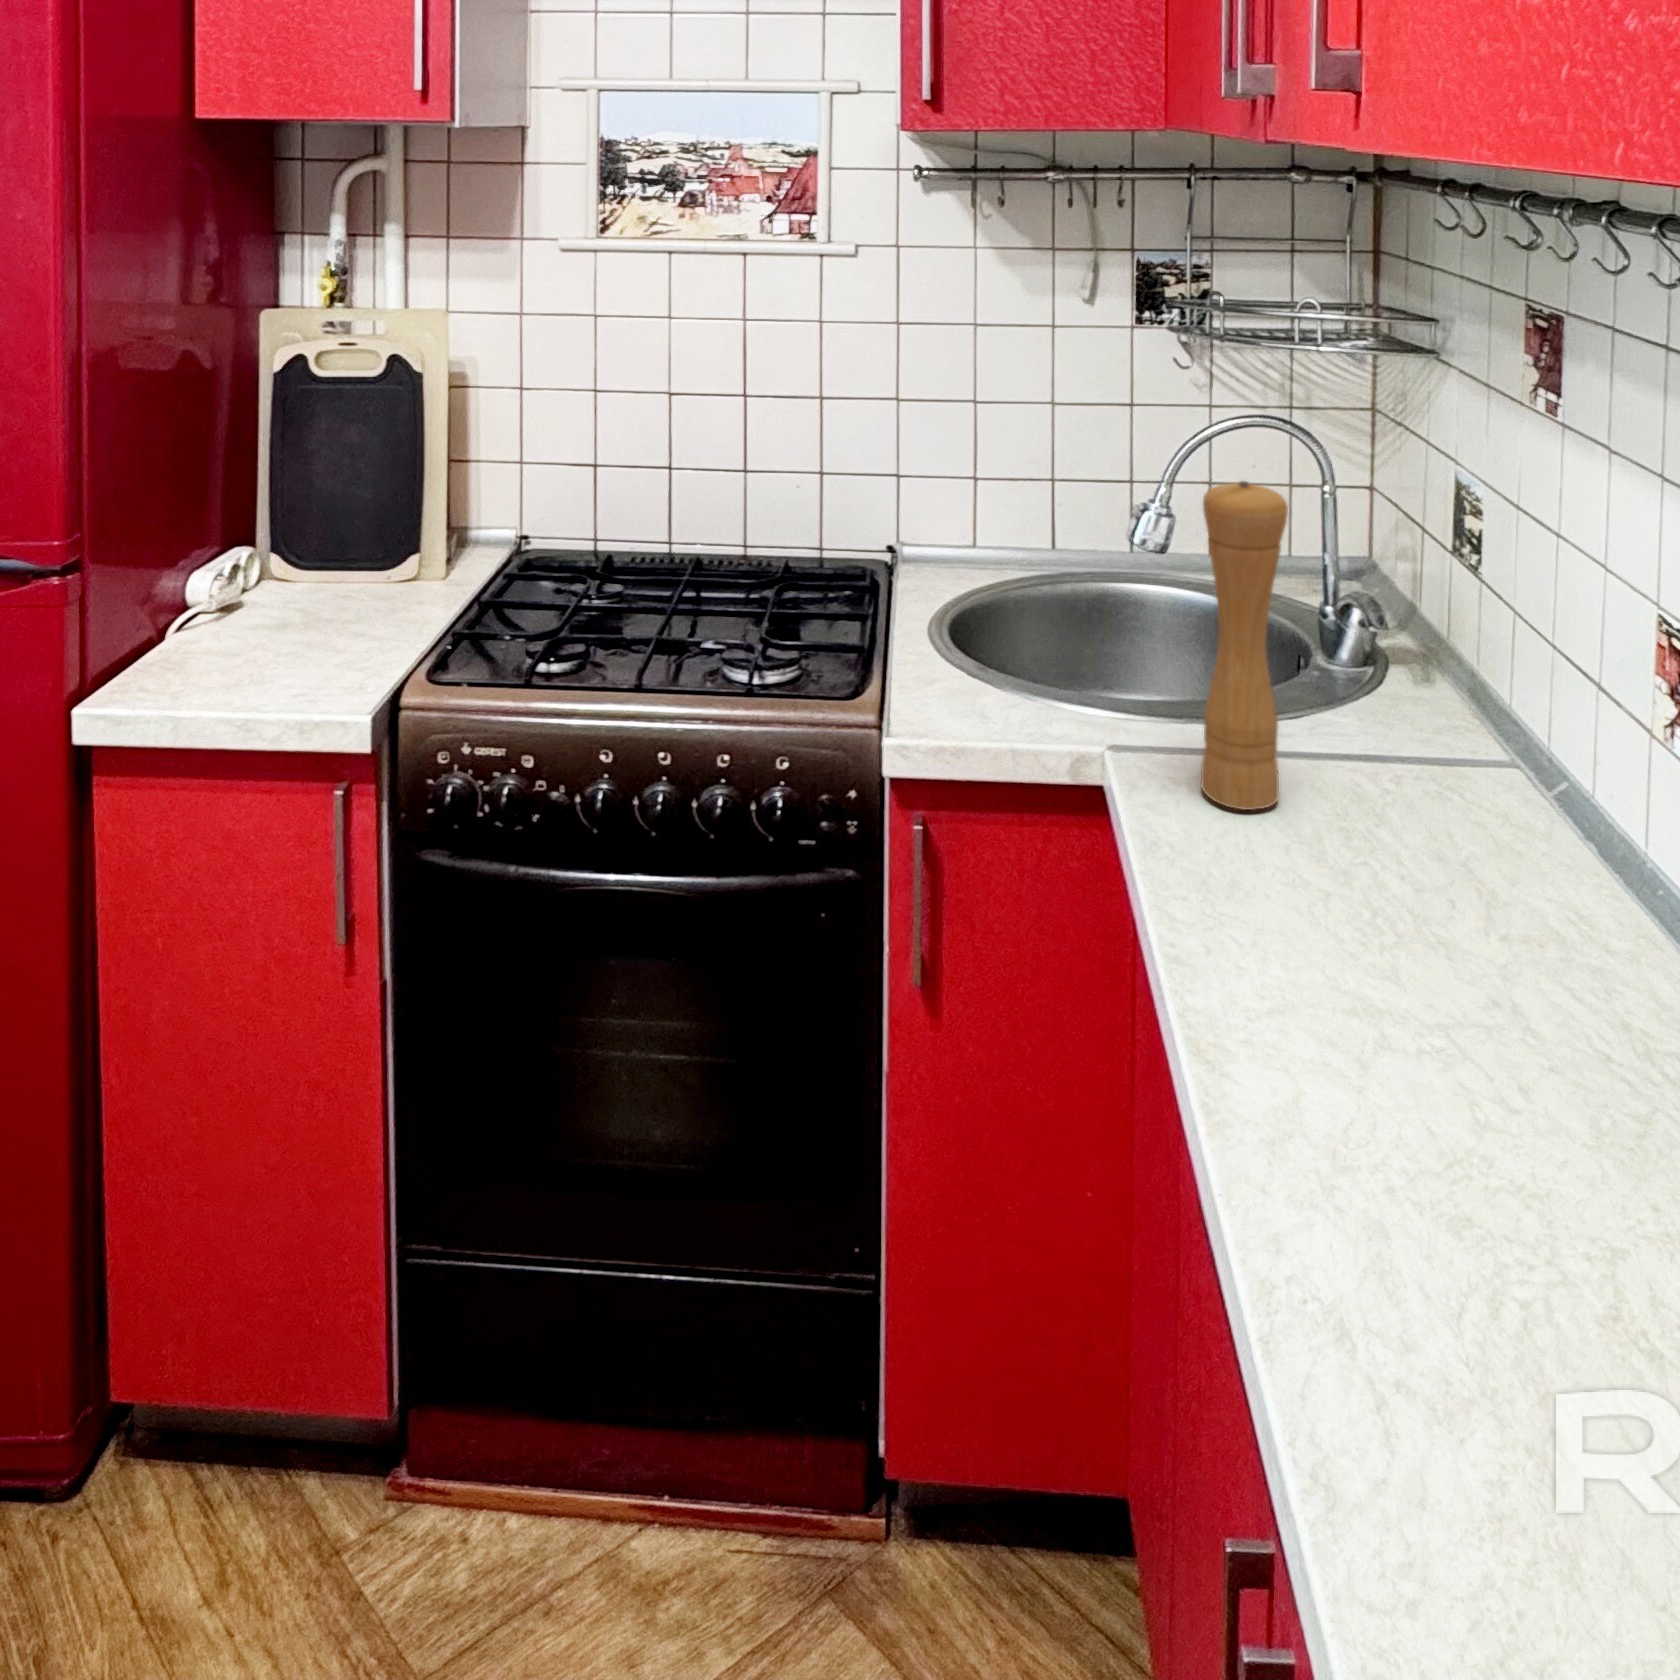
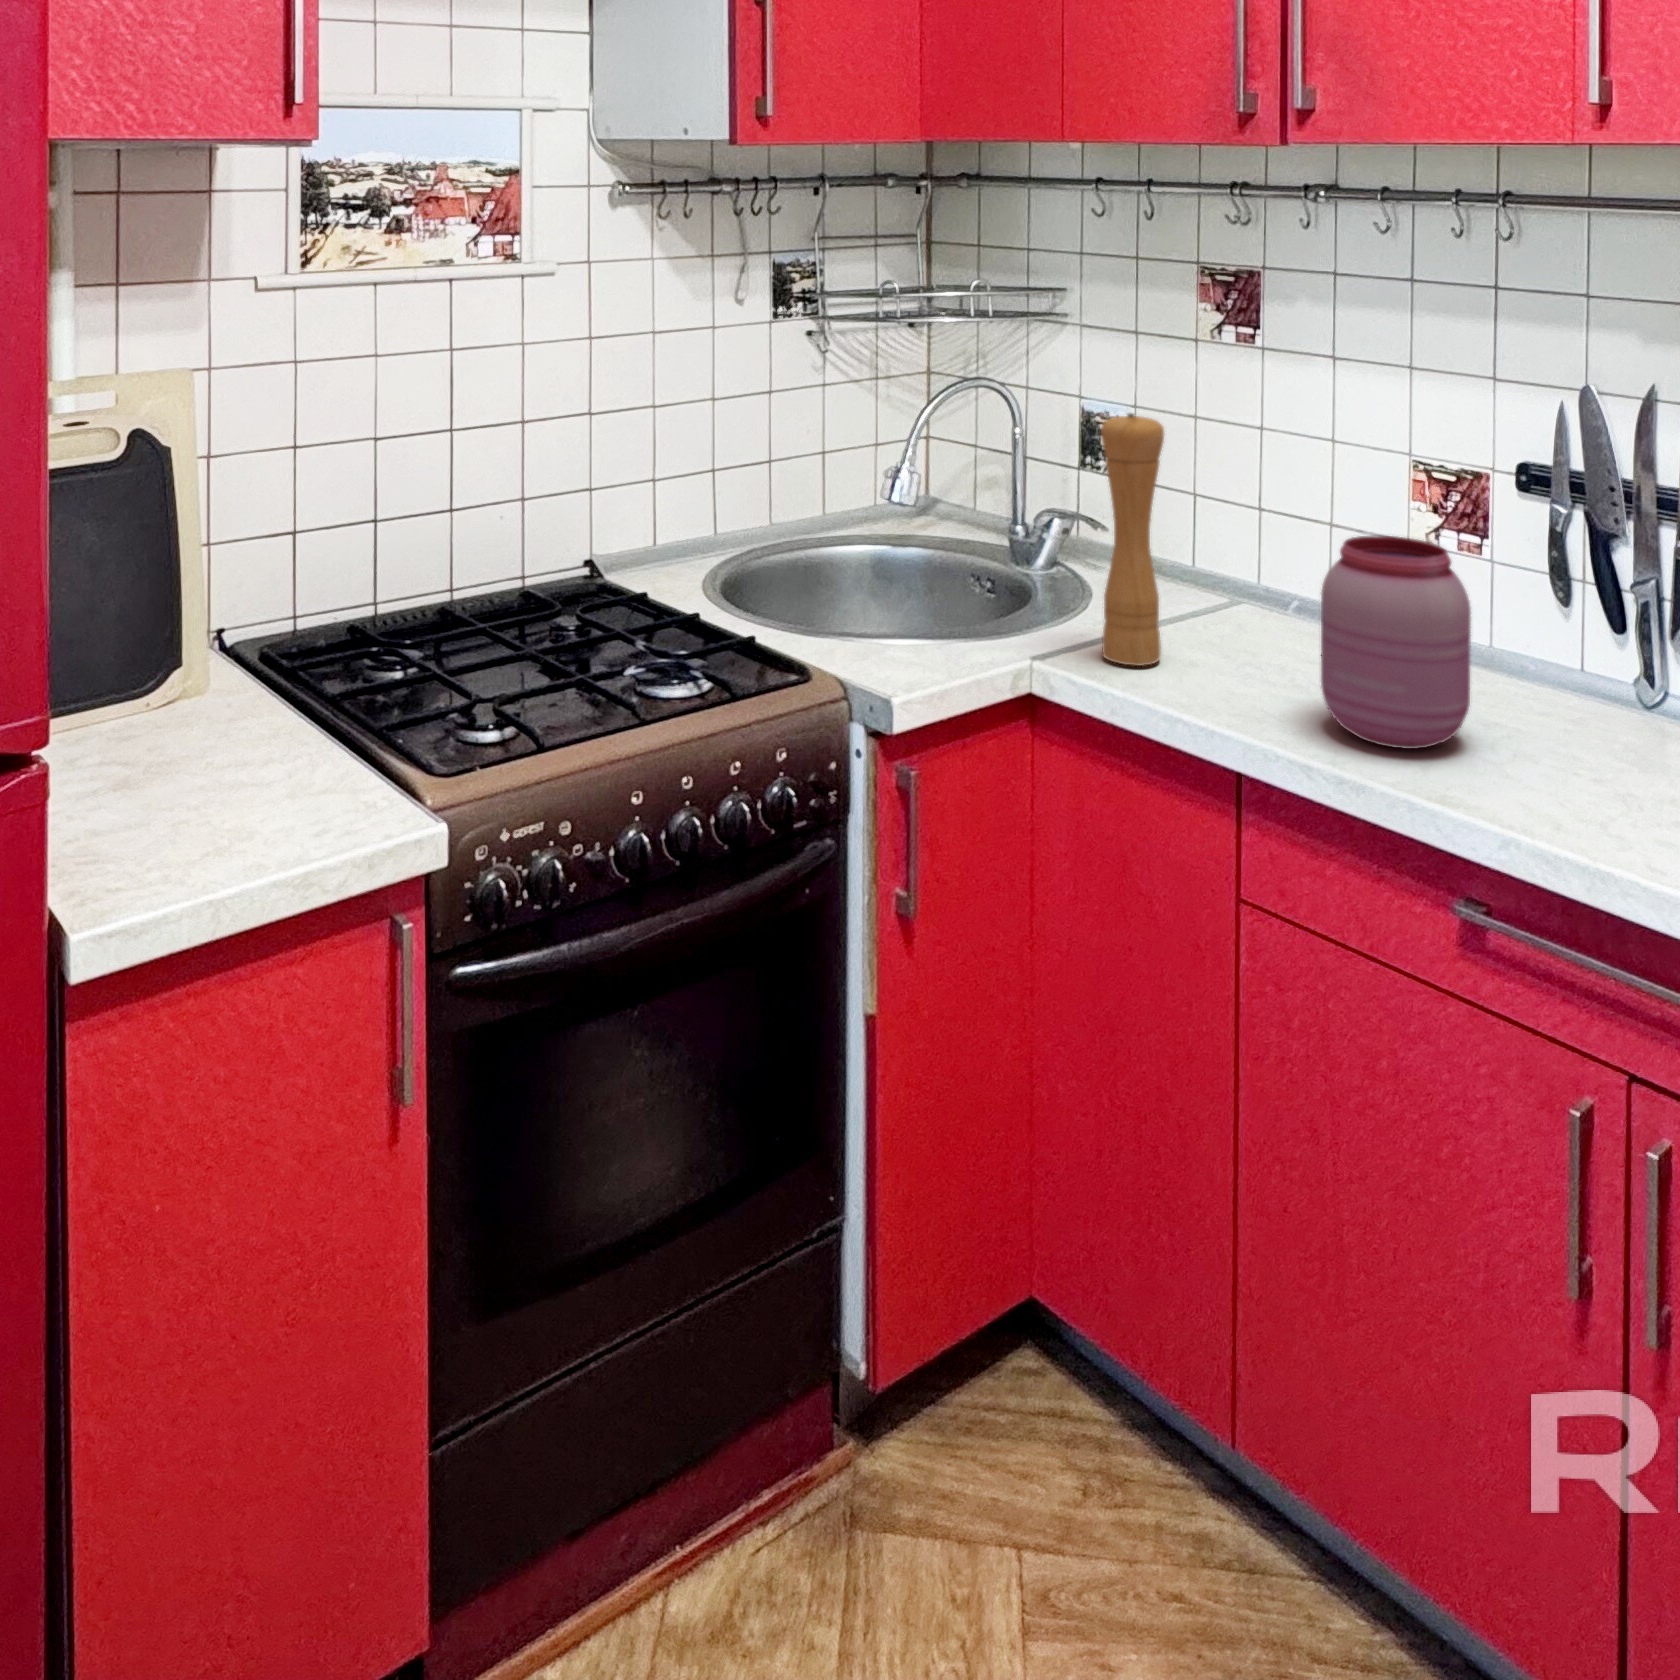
jar: none [1275,710,1500,1051] -> present [1321,536,1471,749]

